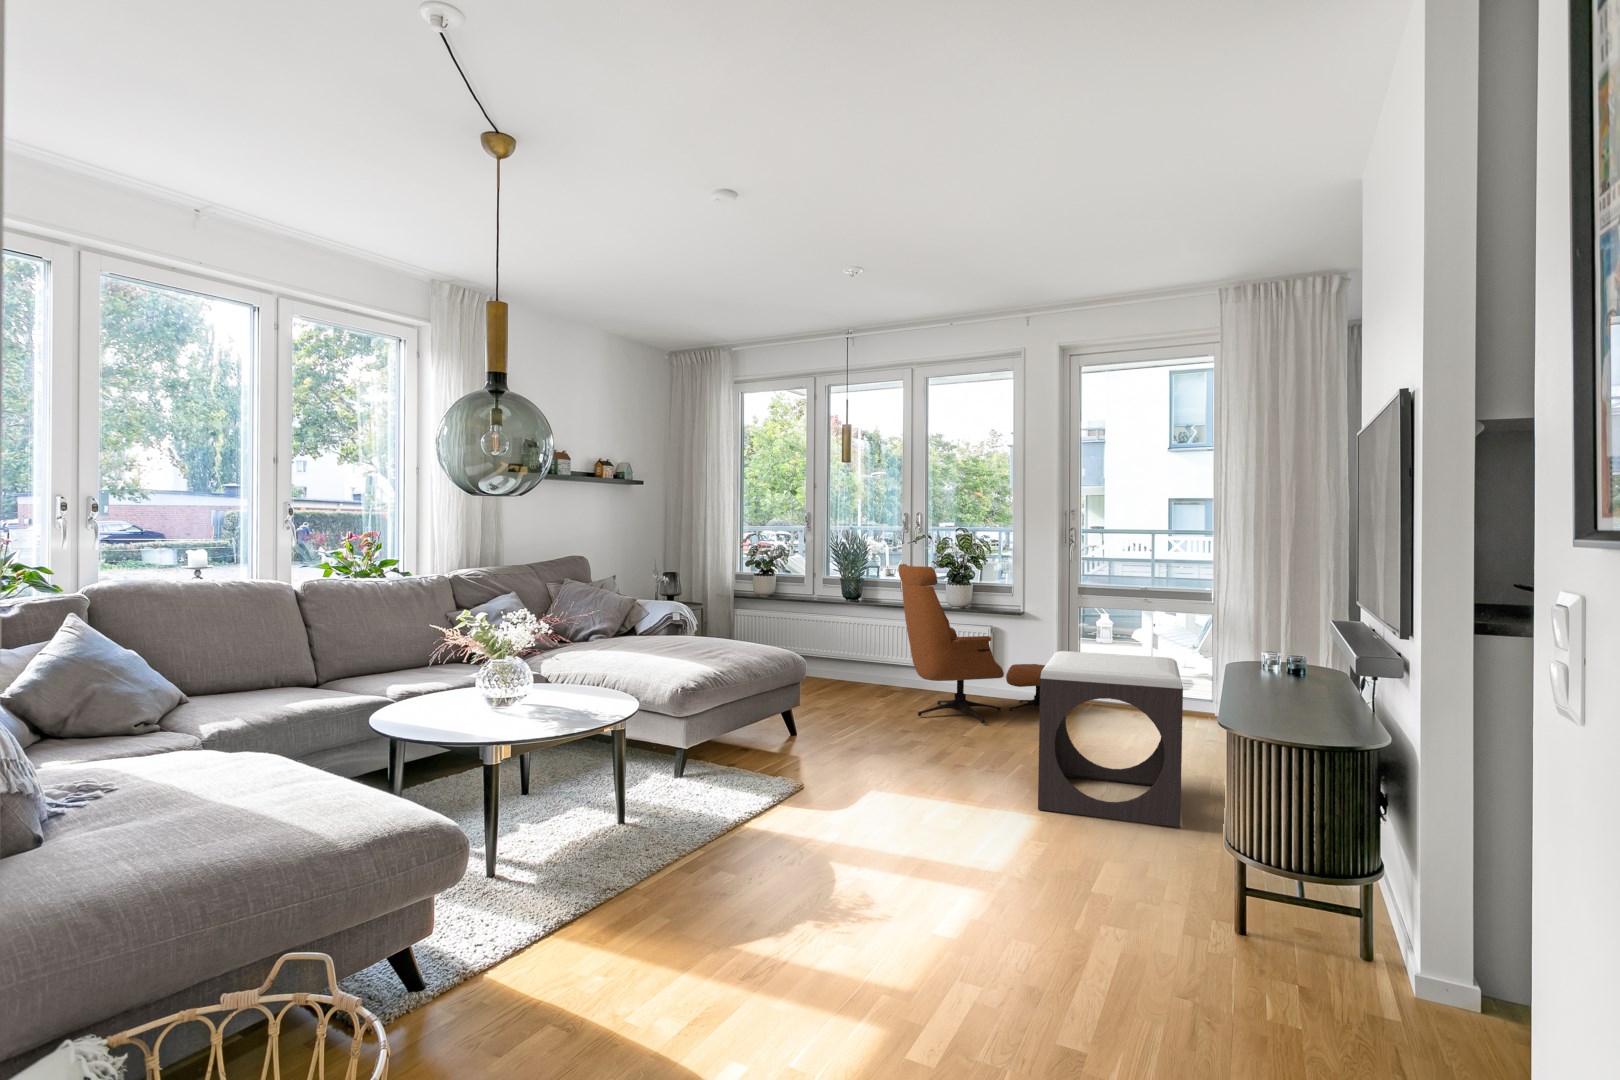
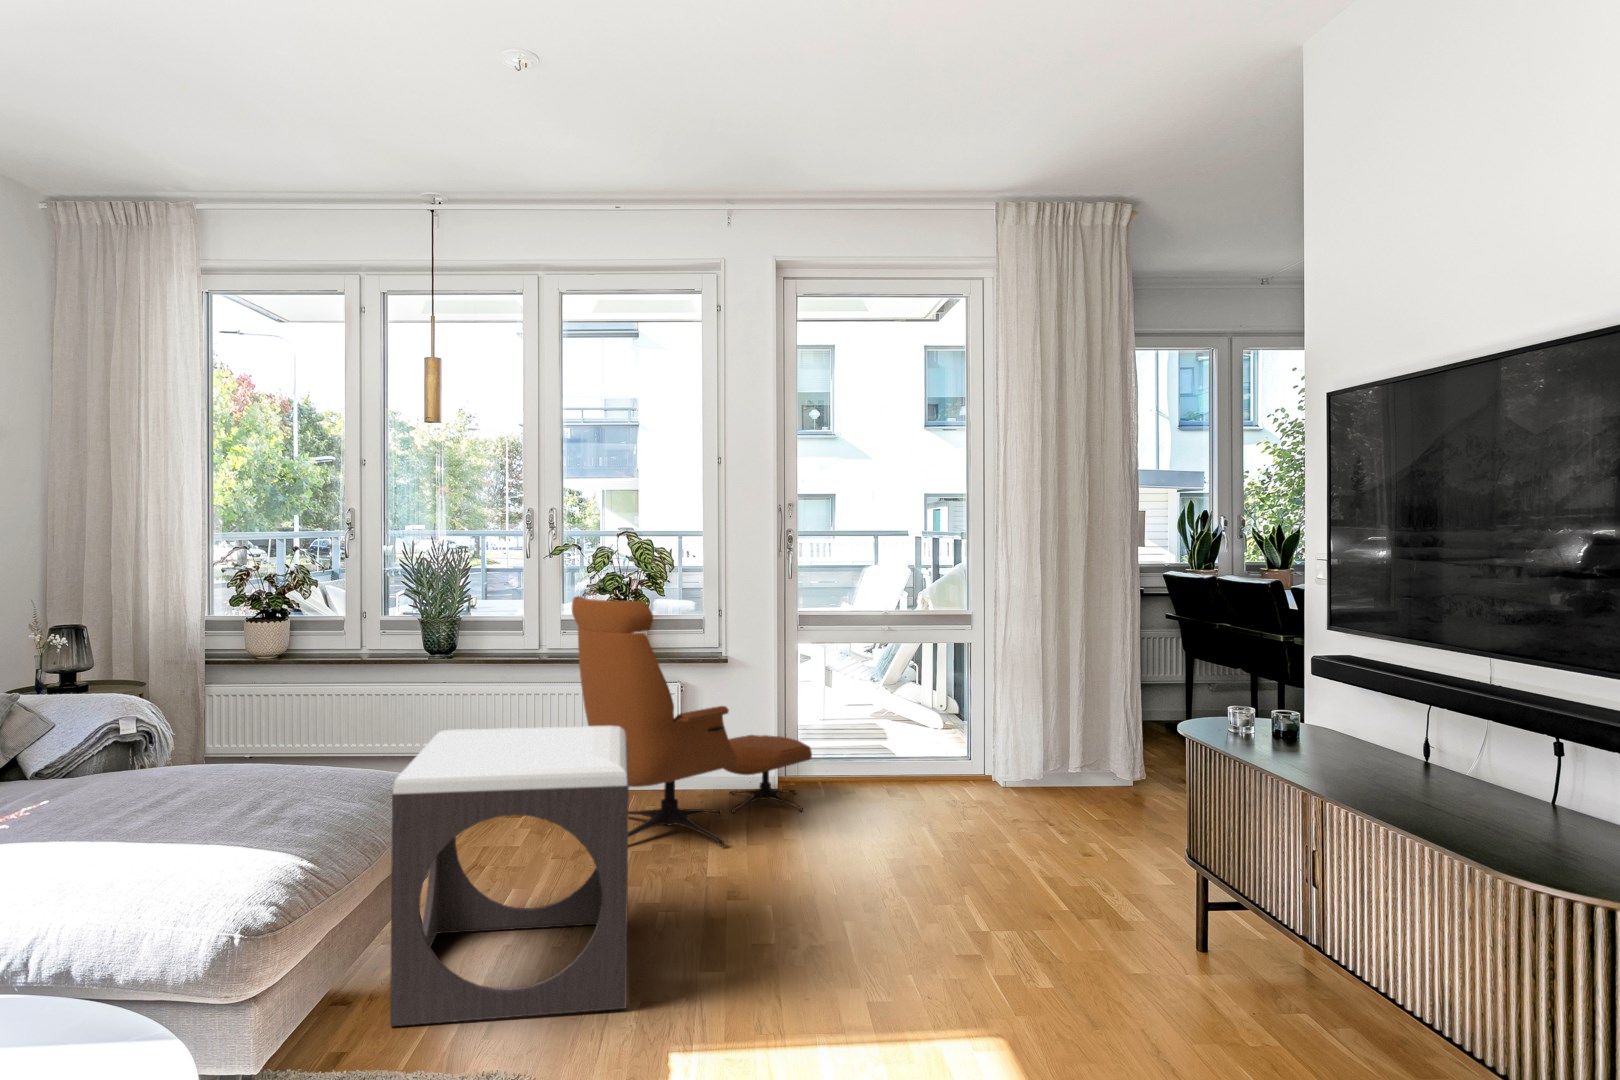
footstool: present [1038,651,1183,827] -> present [390,726,629,1026]

